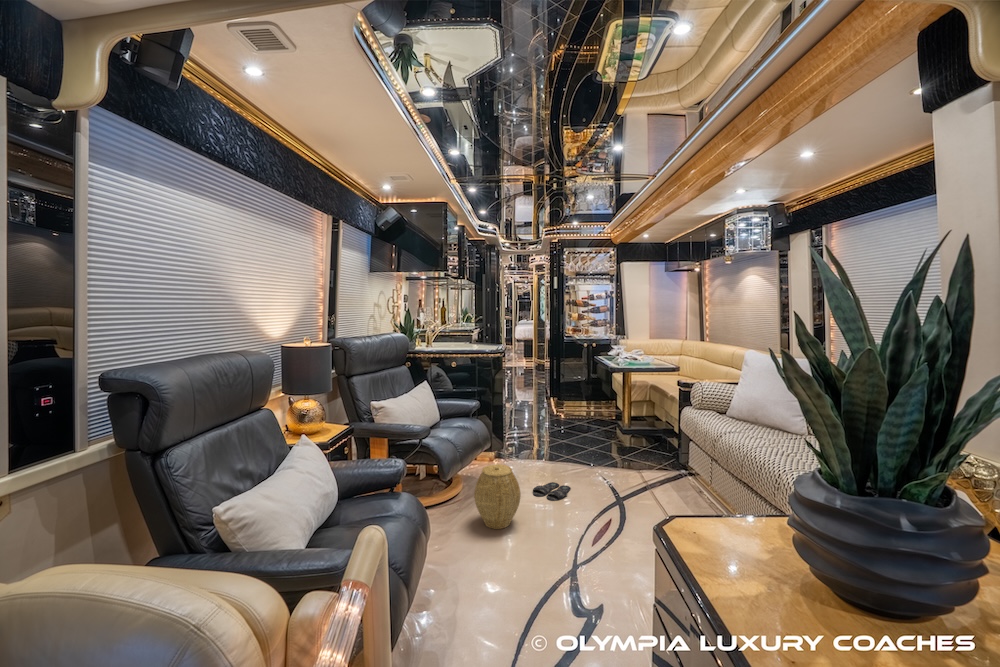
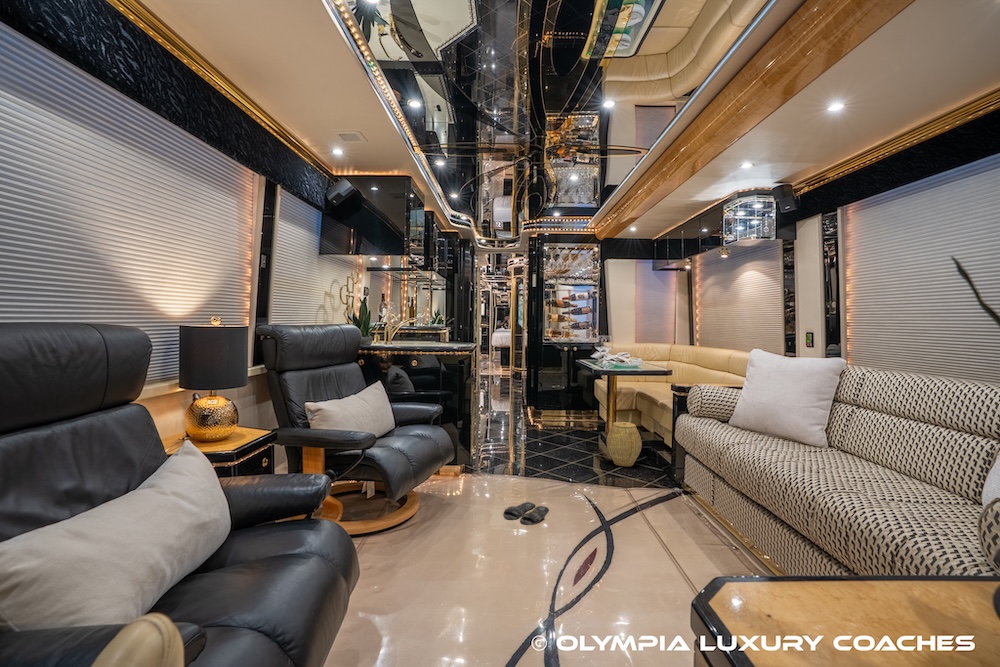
woven basket: present [474,464,521,529] -> present [607,422,642,467]

